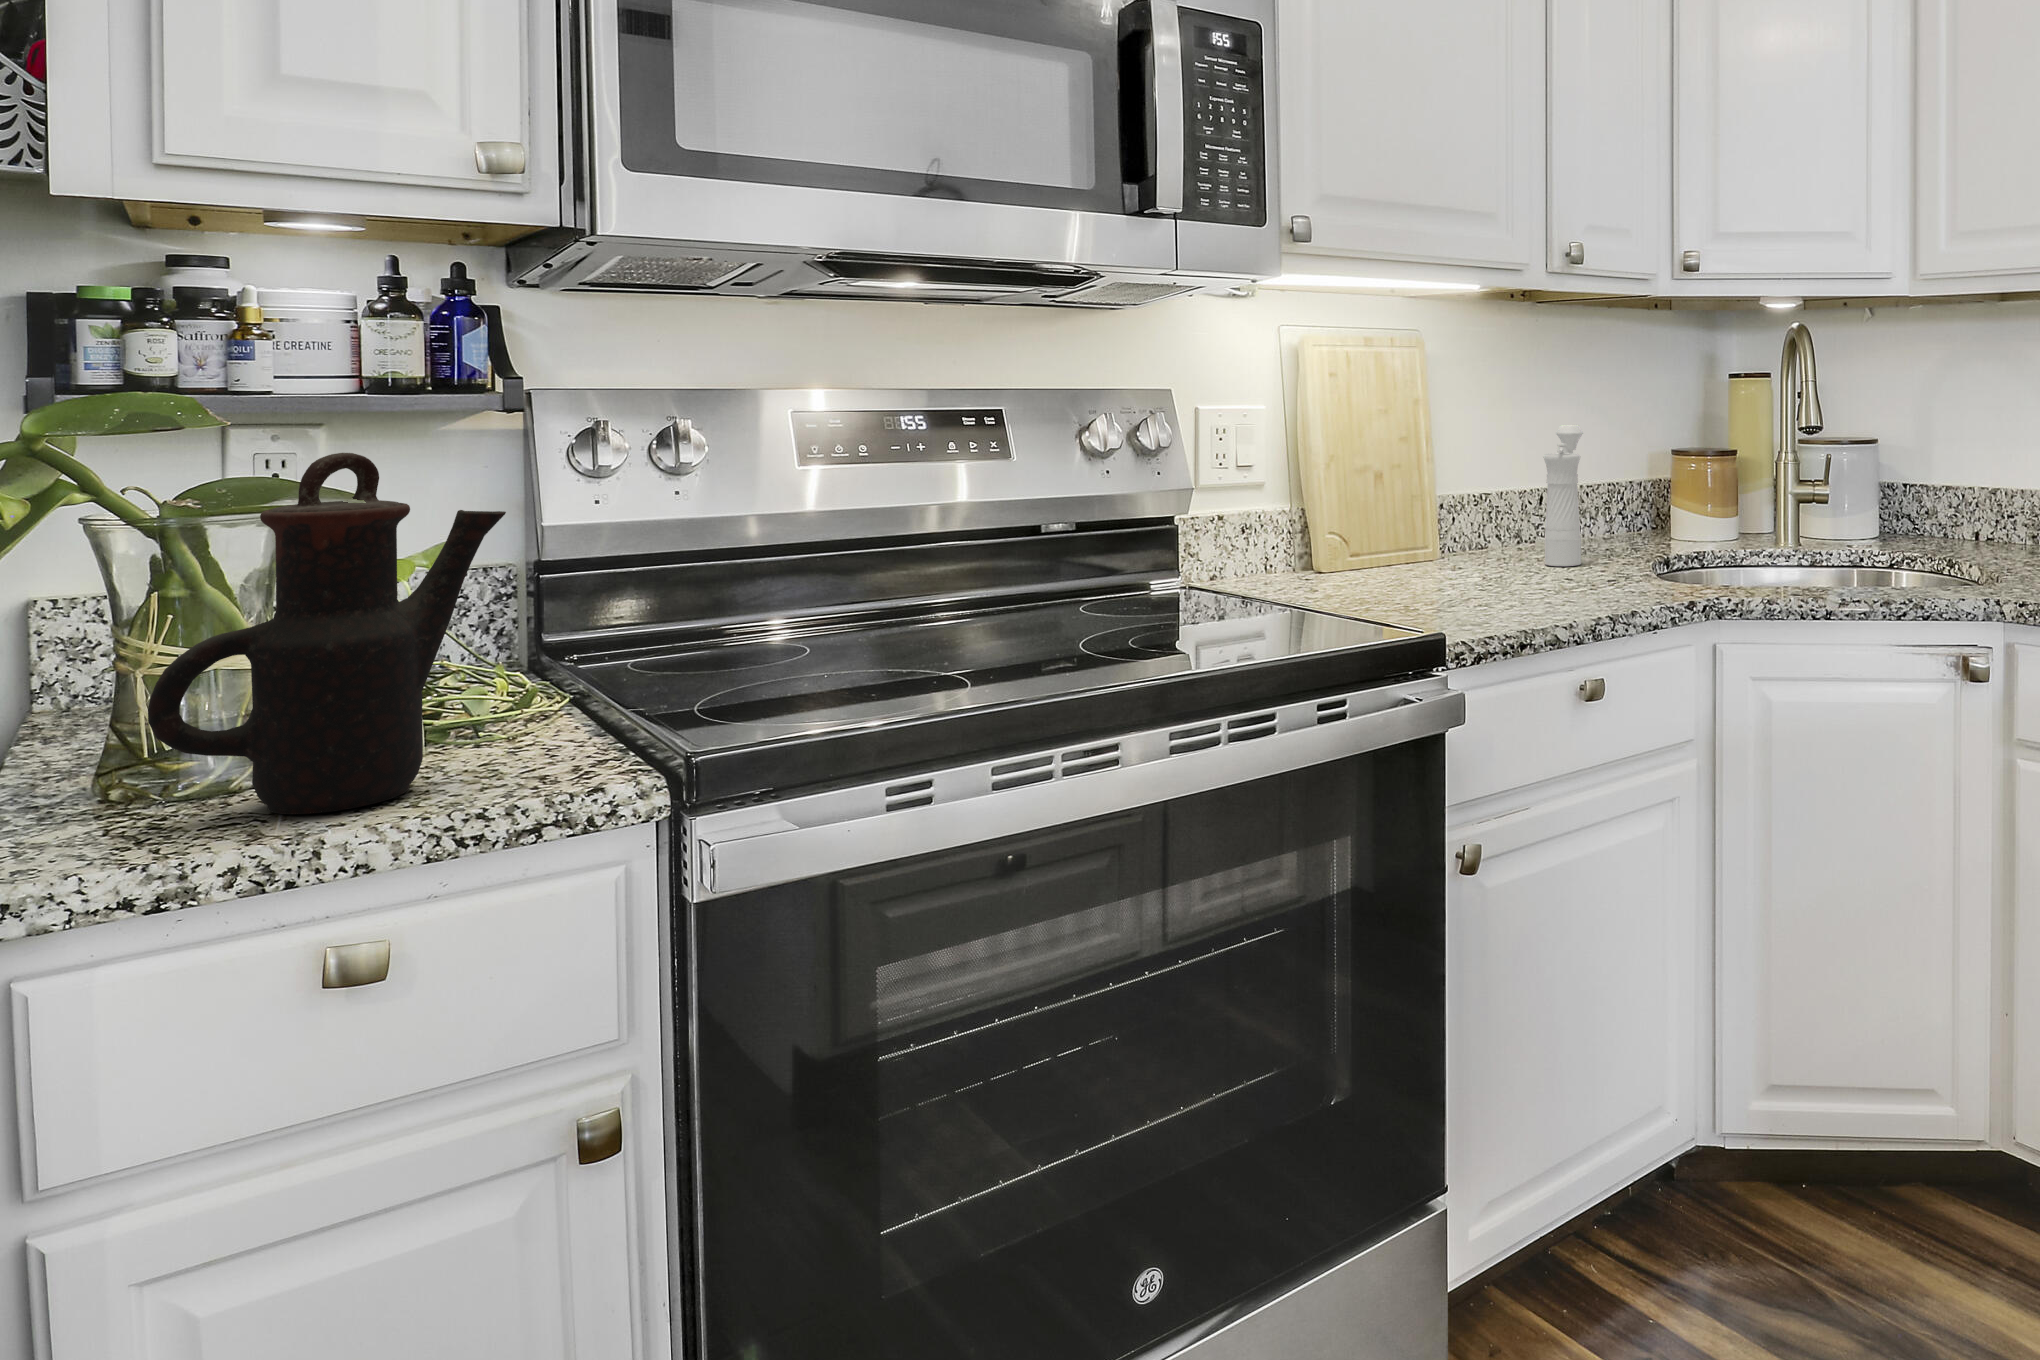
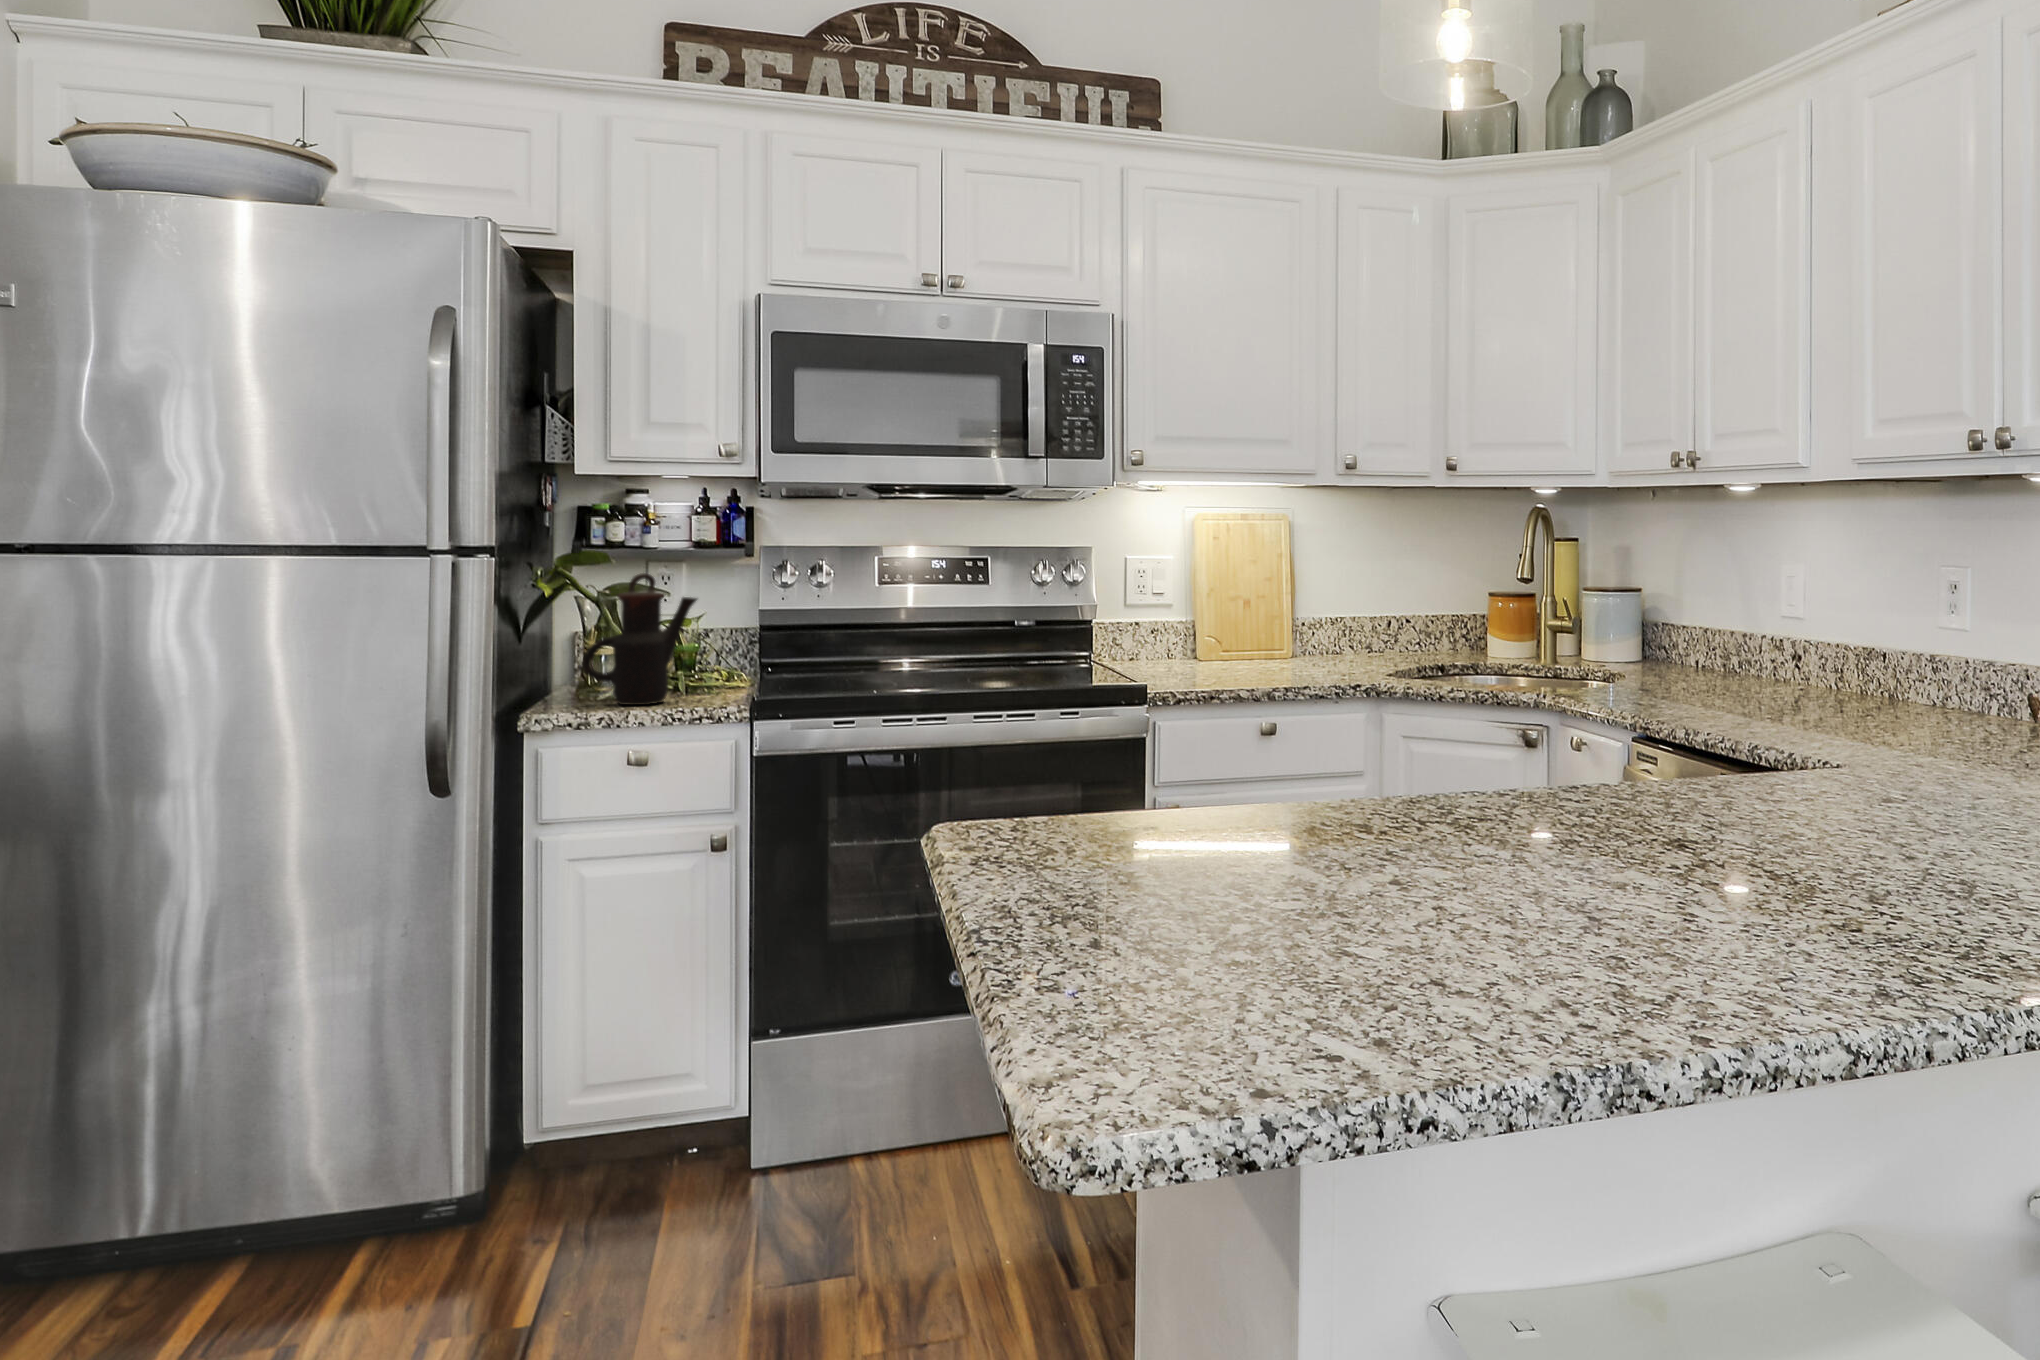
pepper mill: present [1543,425,1583,566] -> none [1337,574,1382,665]

